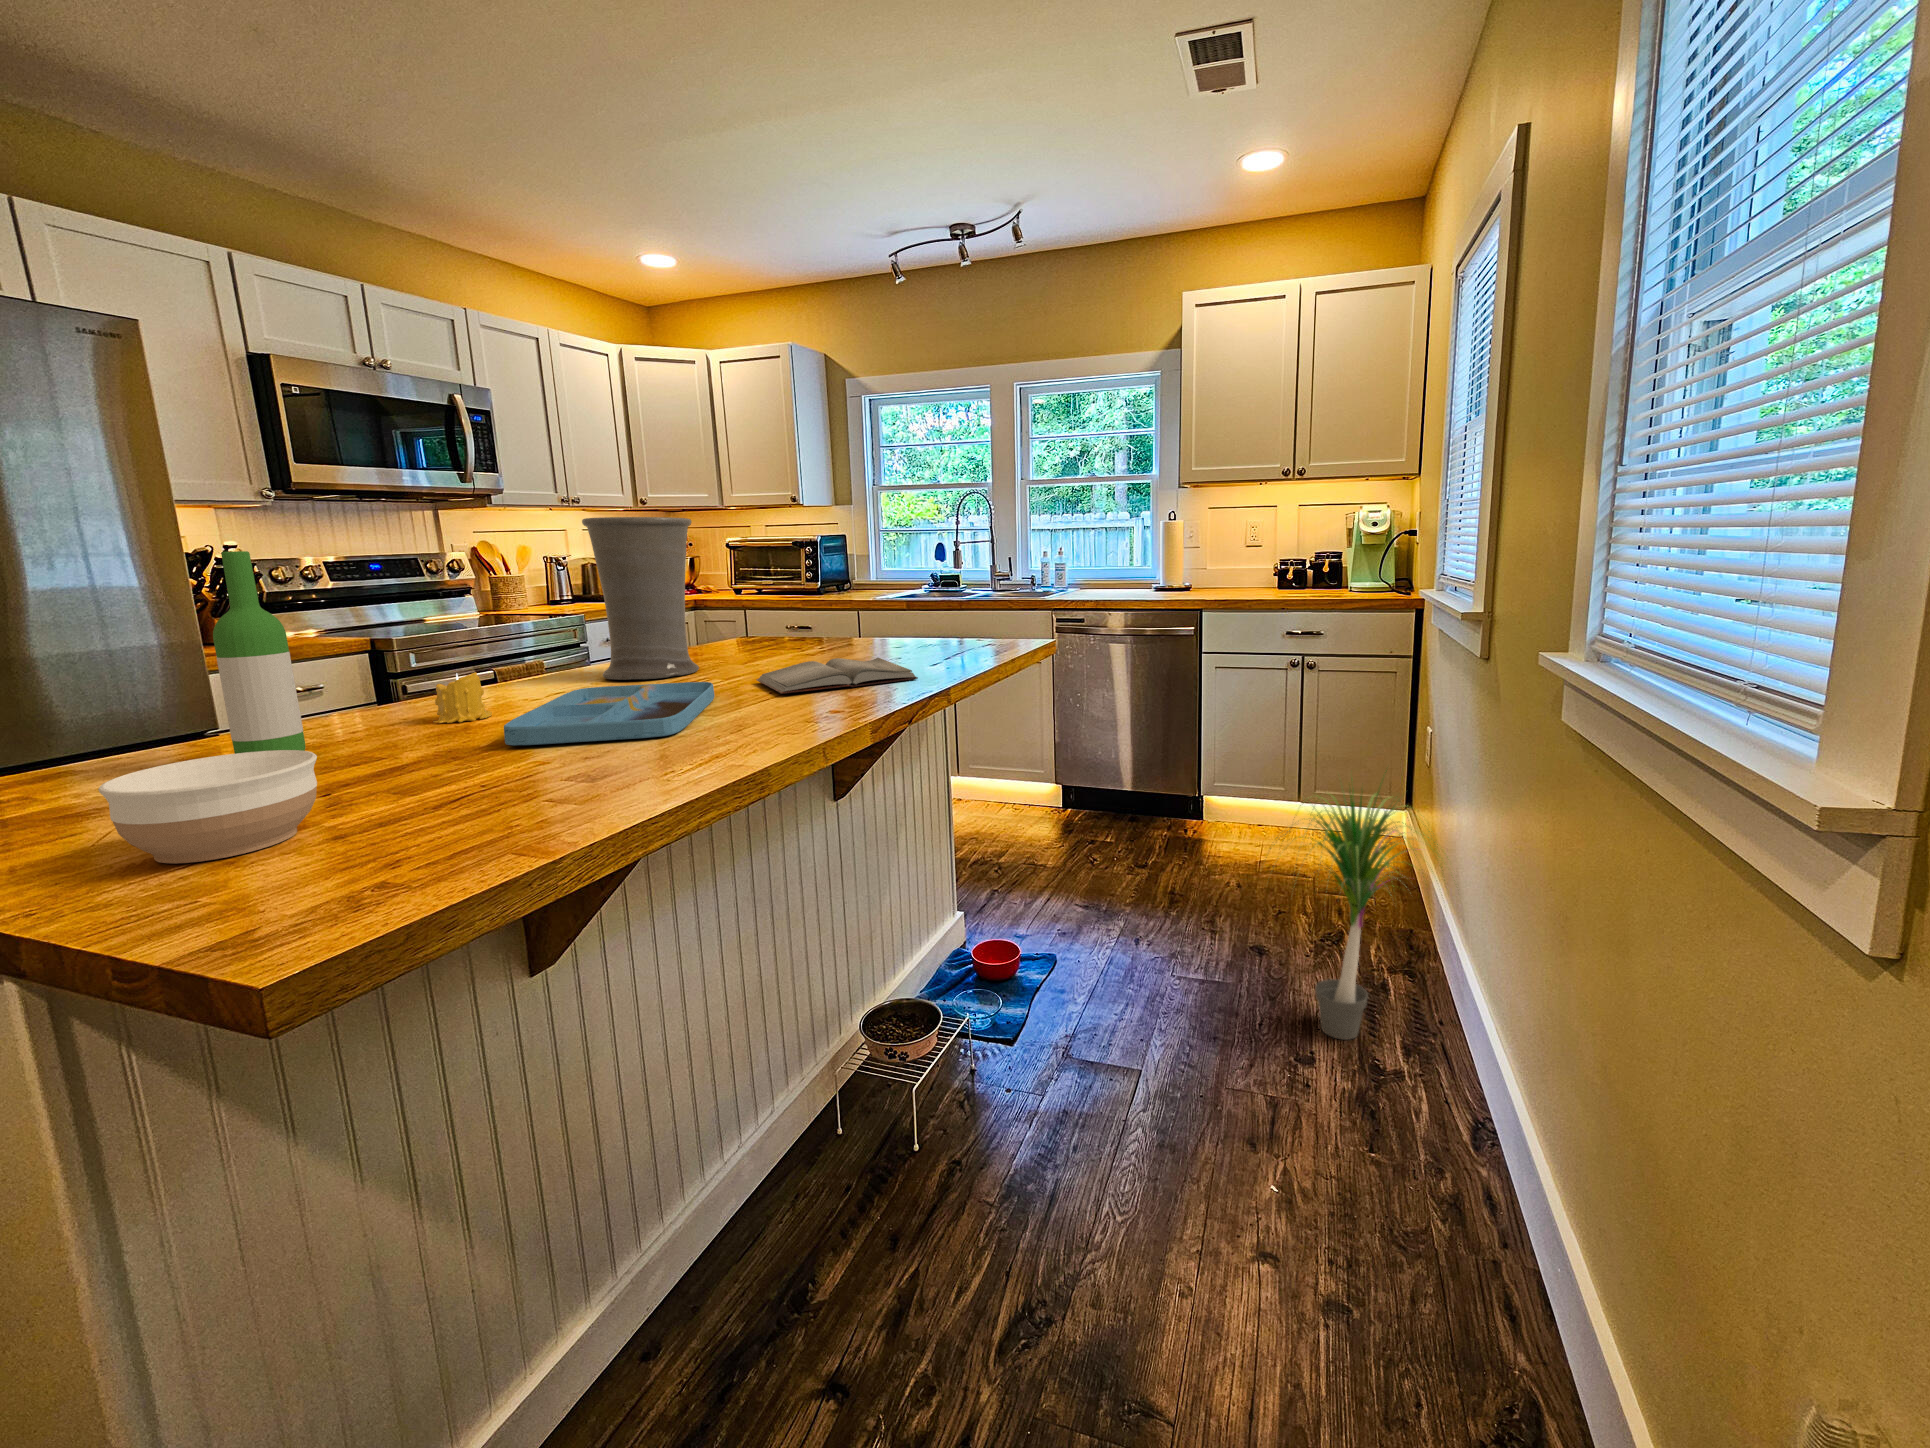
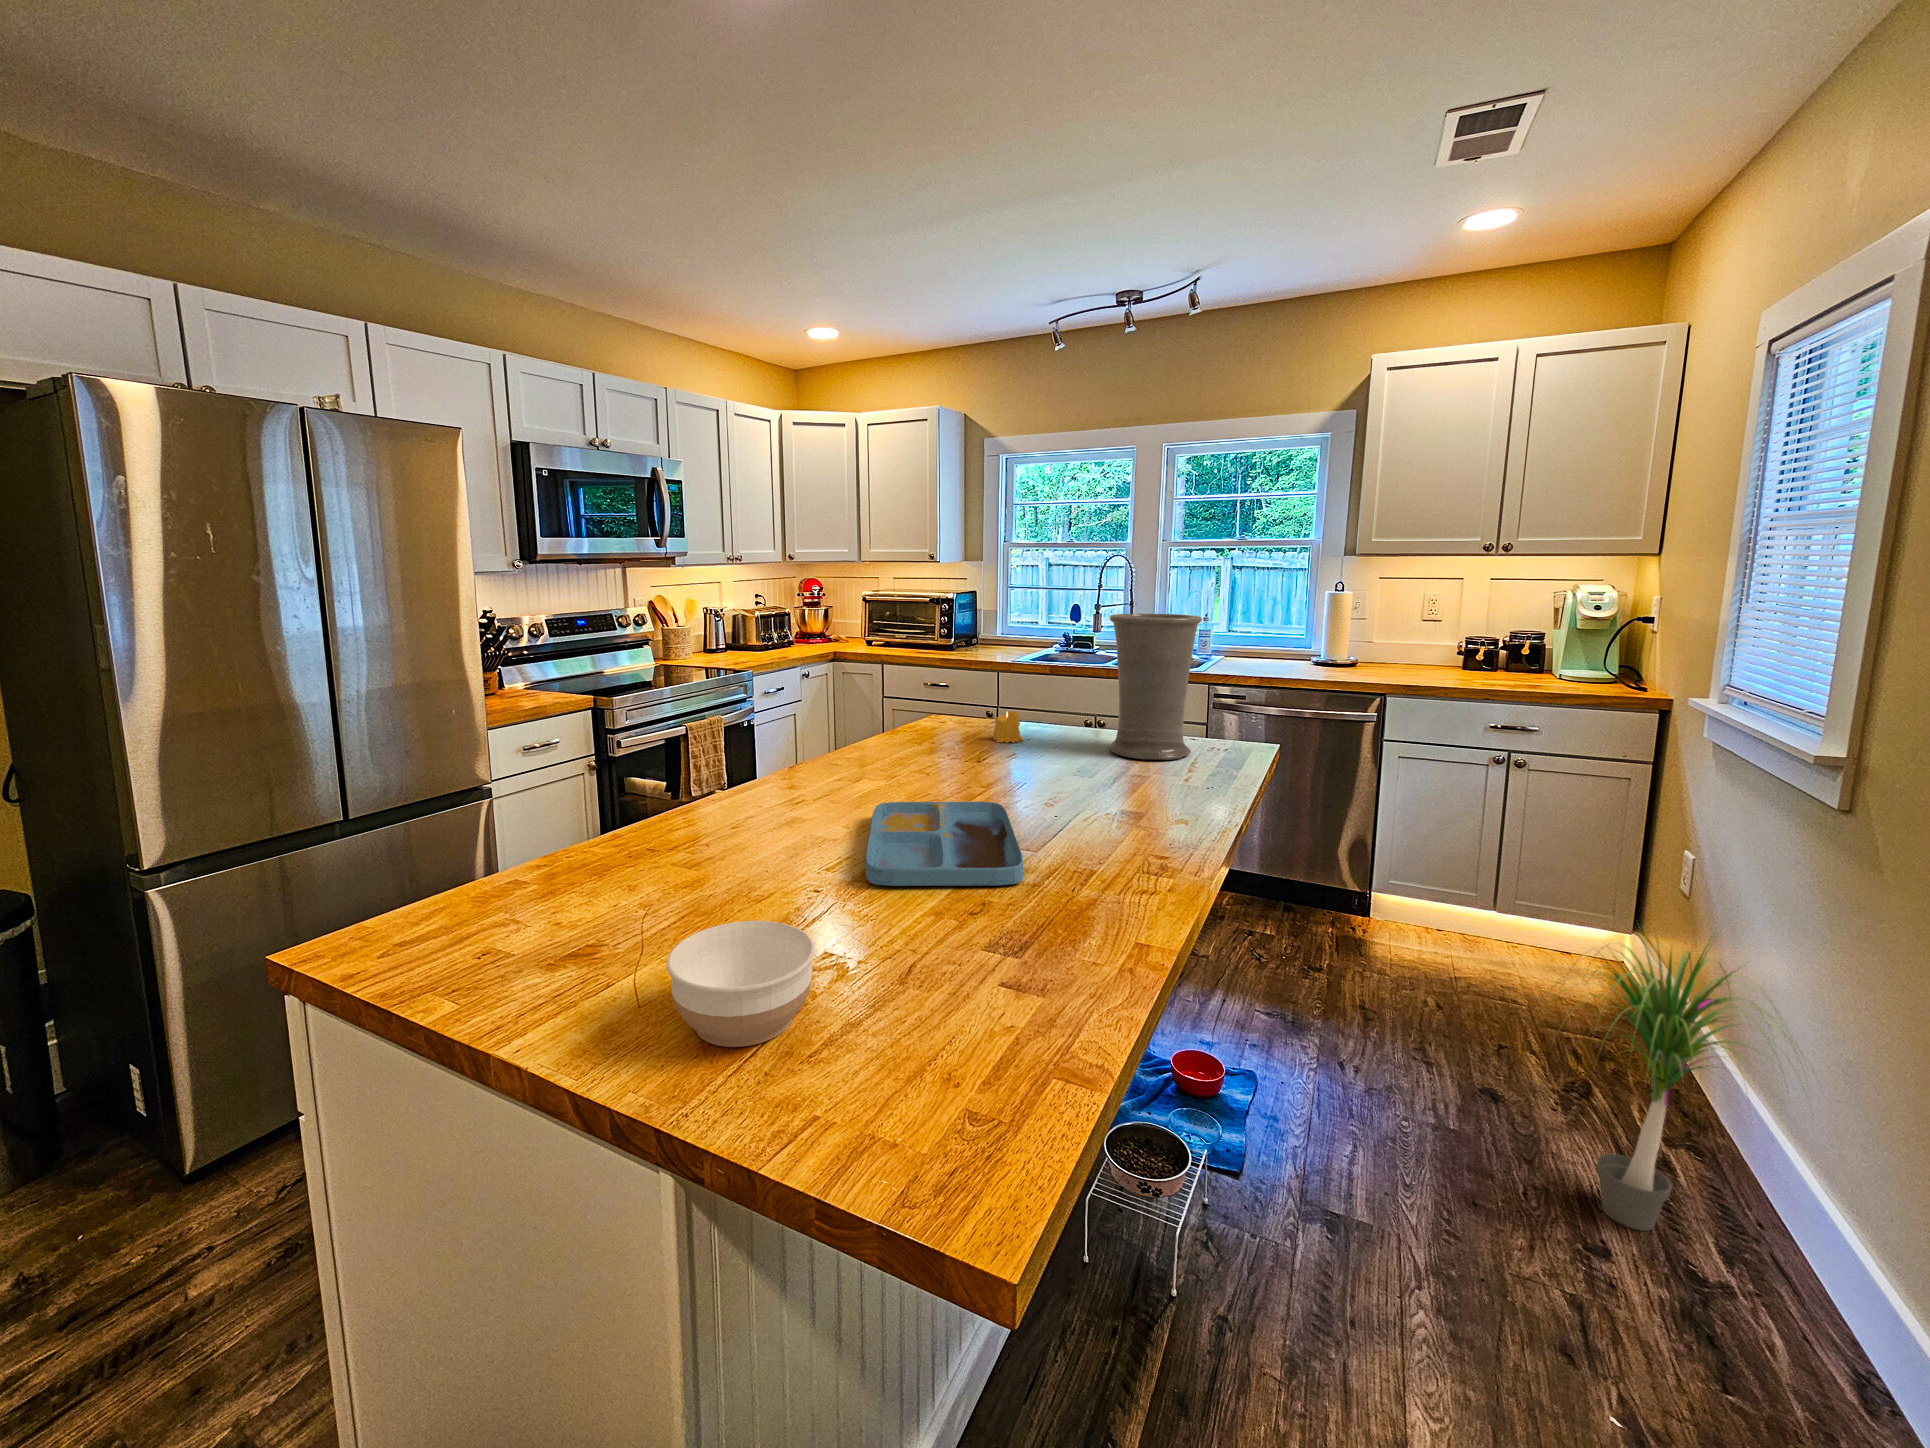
vase: present [582,517,699,680] -> present [1109,614,1202,760]
wine bottle: present [213,551,305,754] -> none [636,694,692,887]
hardback book: present [756,658,918,694] -> none [1024,772,1194,822]
candle: present [433,672,492,723] -> present [990,711,1023,743]

